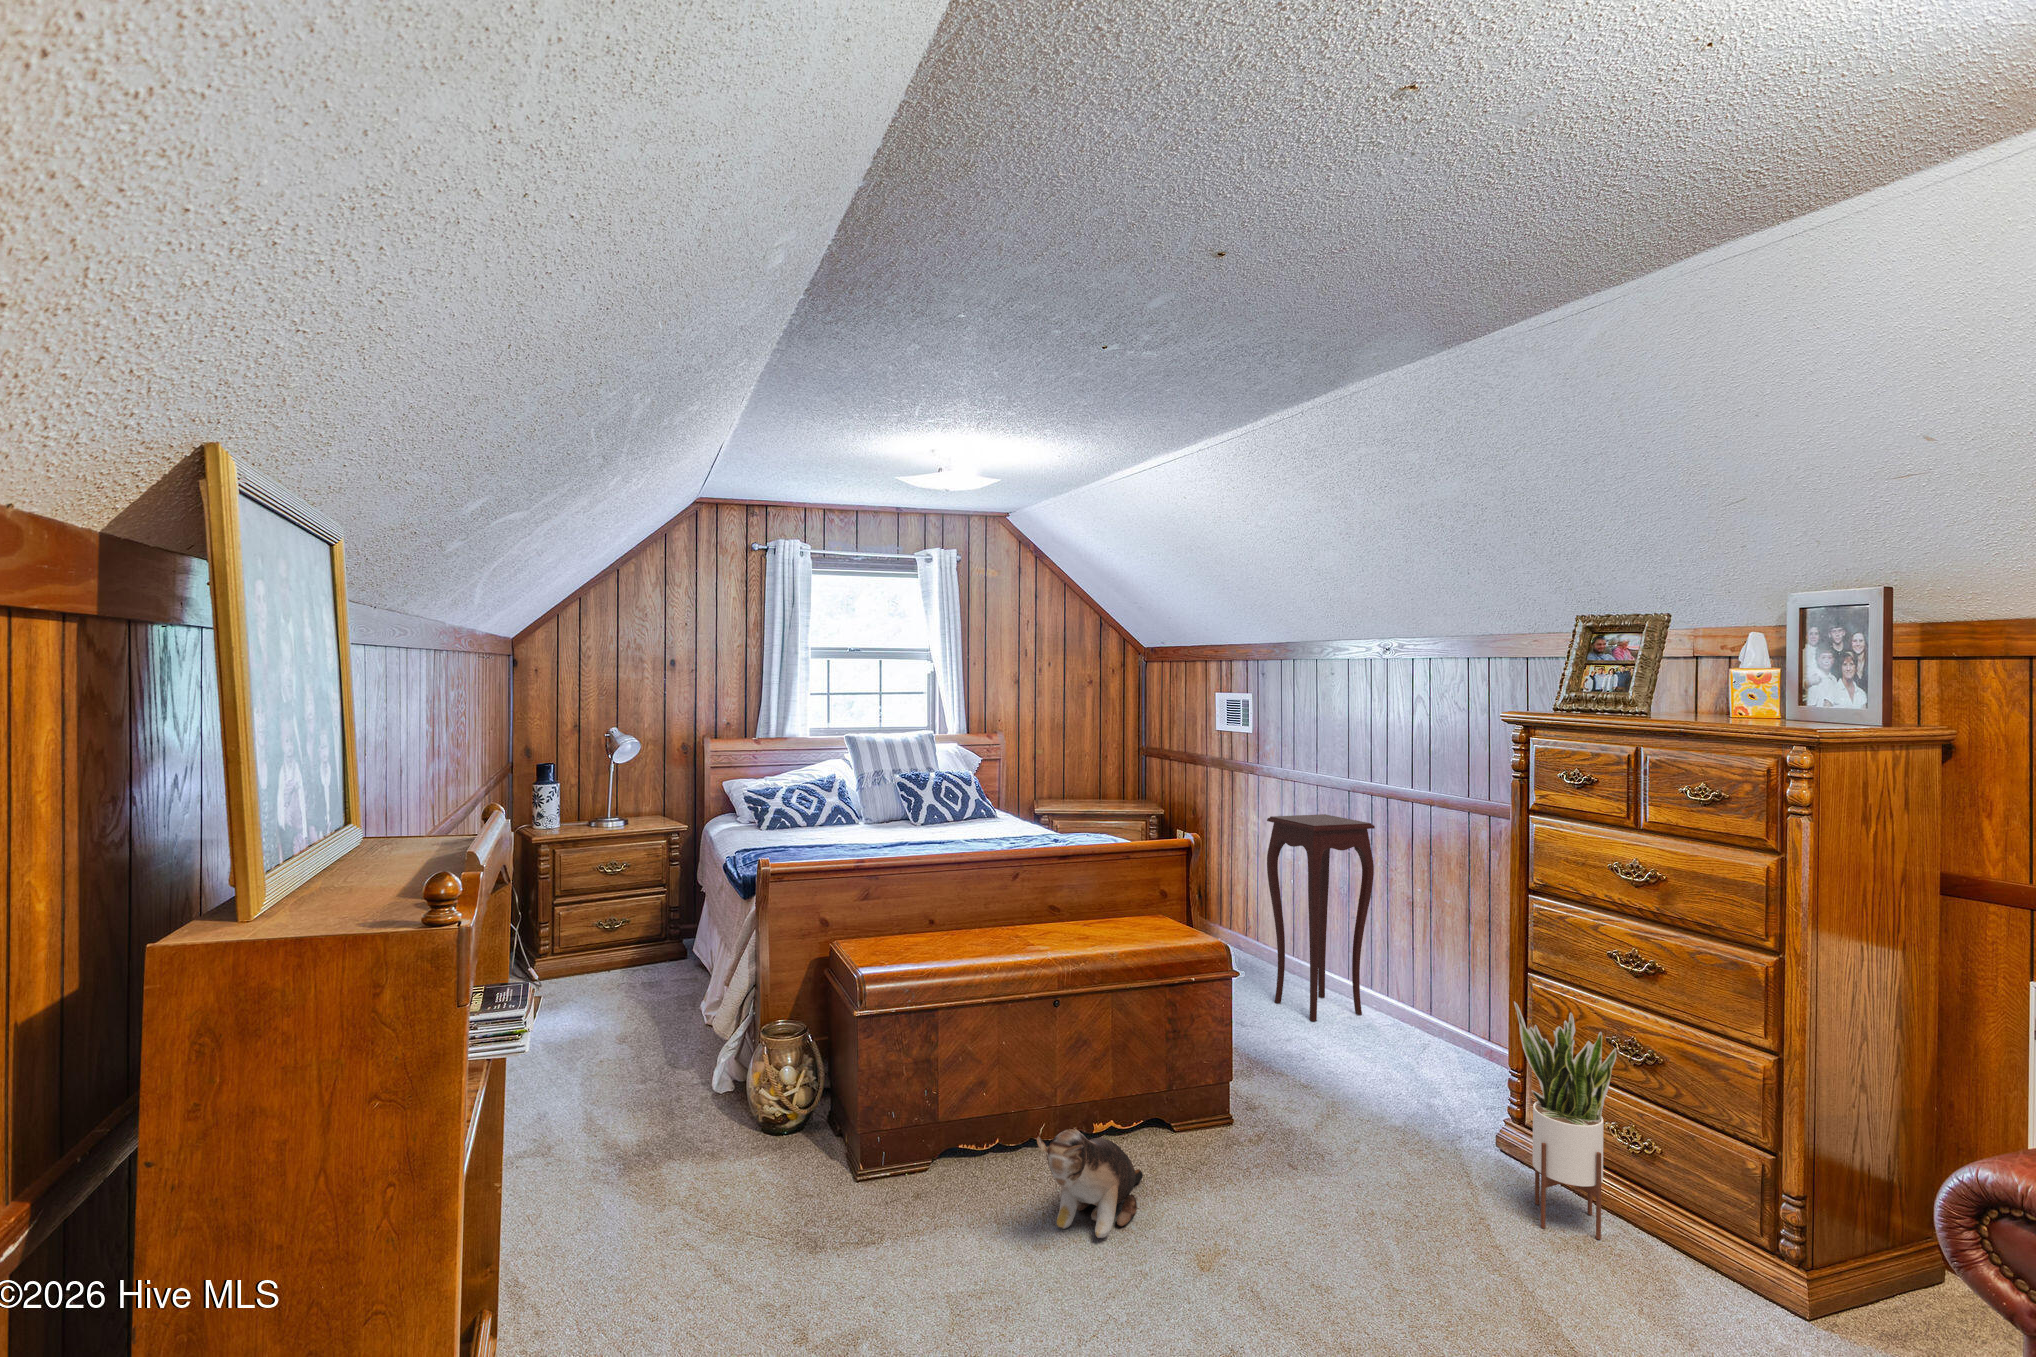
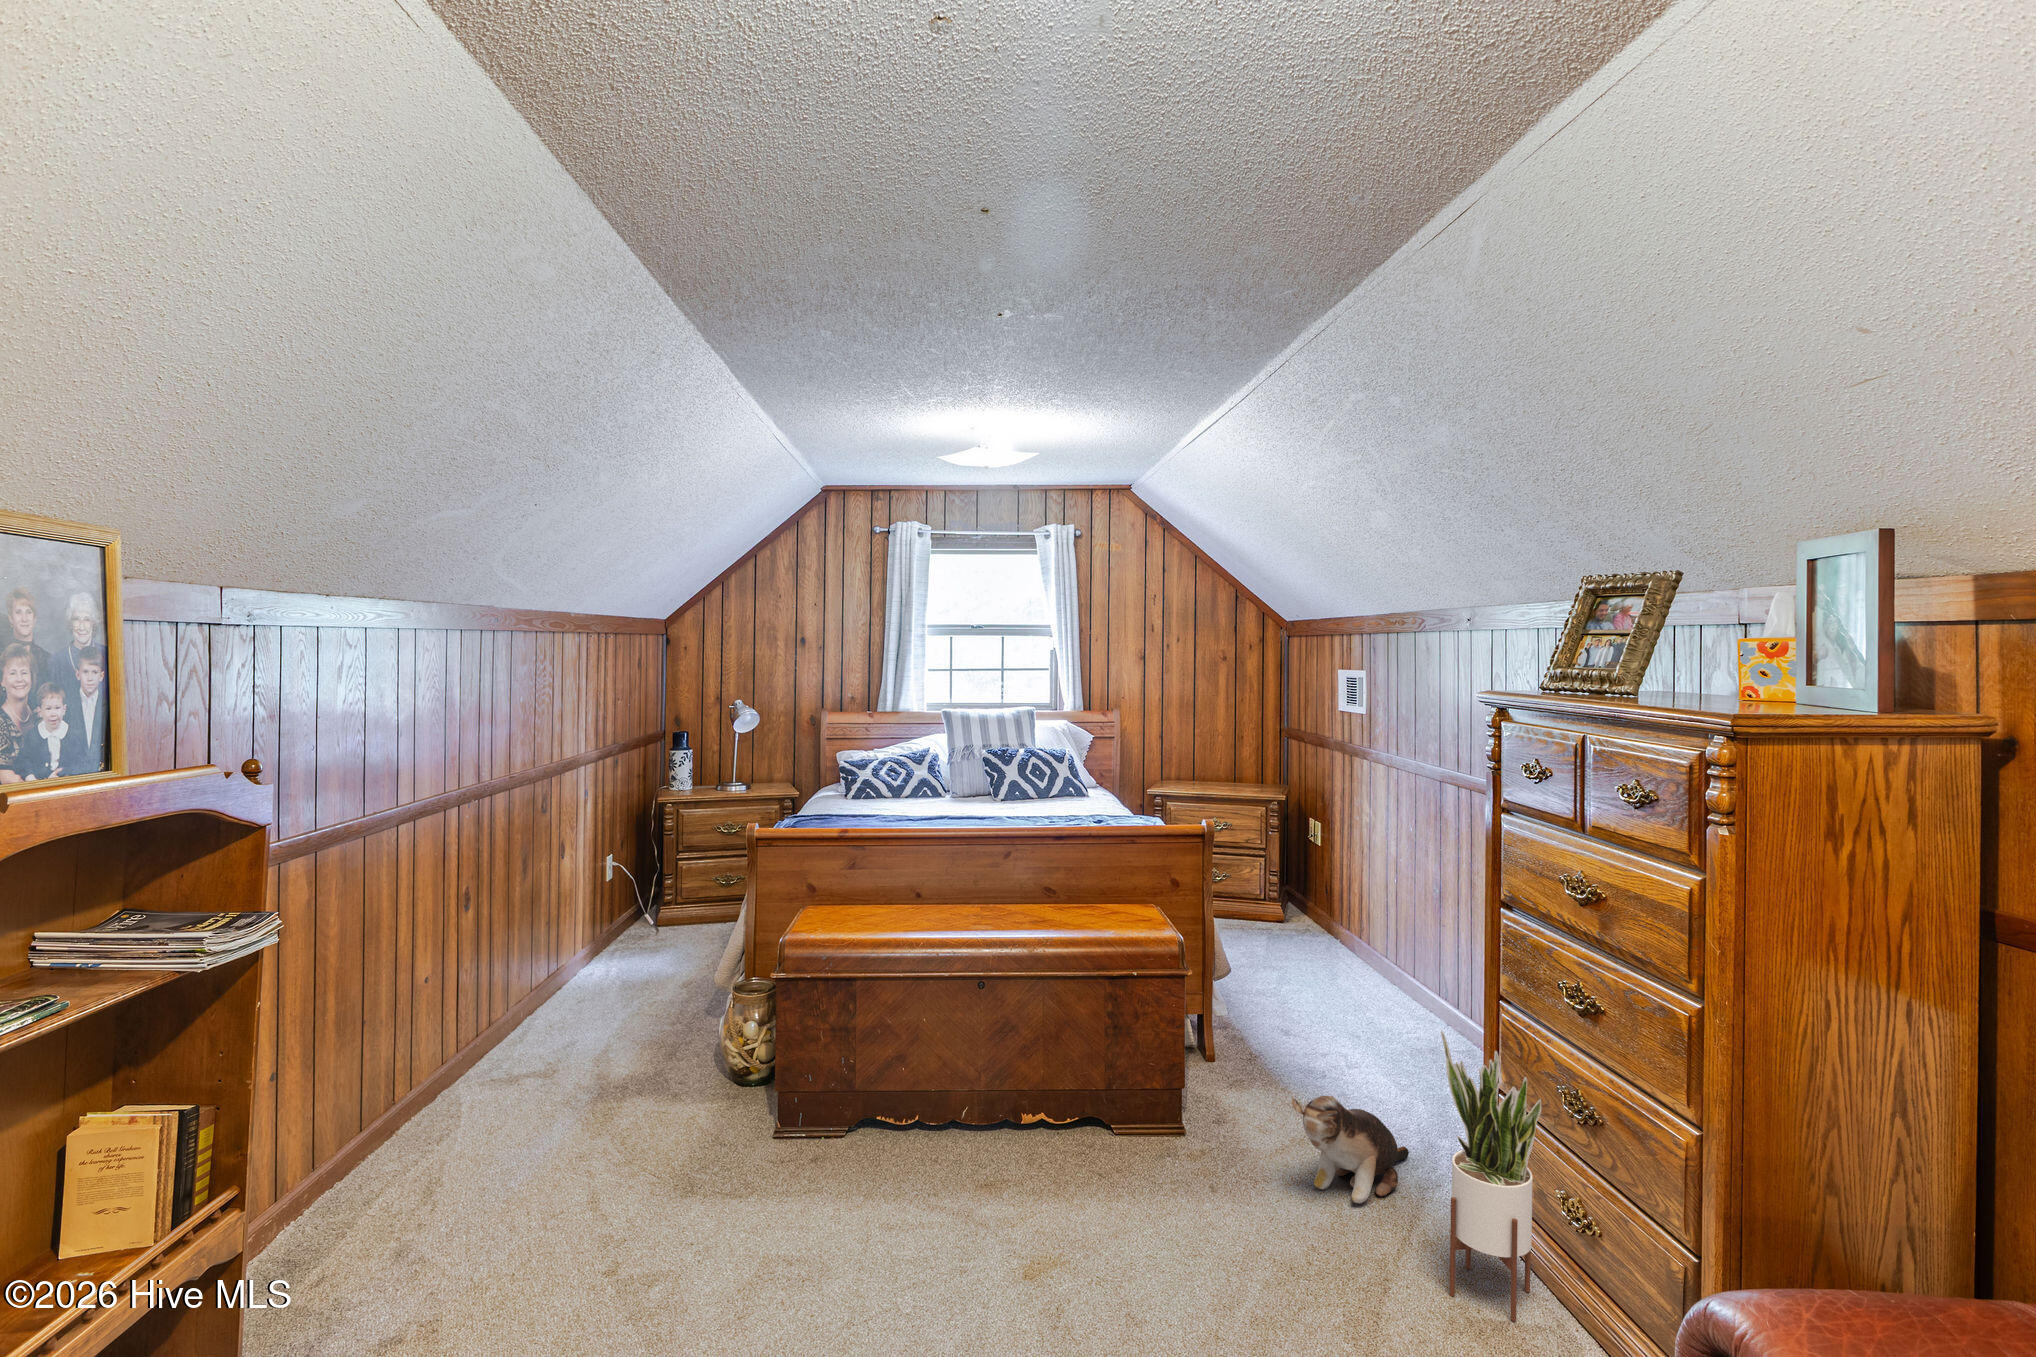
side table: present [1267,814,1375,1021] -> none [1333,805,1448,1032]
plush toy: present [1037,1129,1143,1238] -> present [1292,1096,1409,1203]

